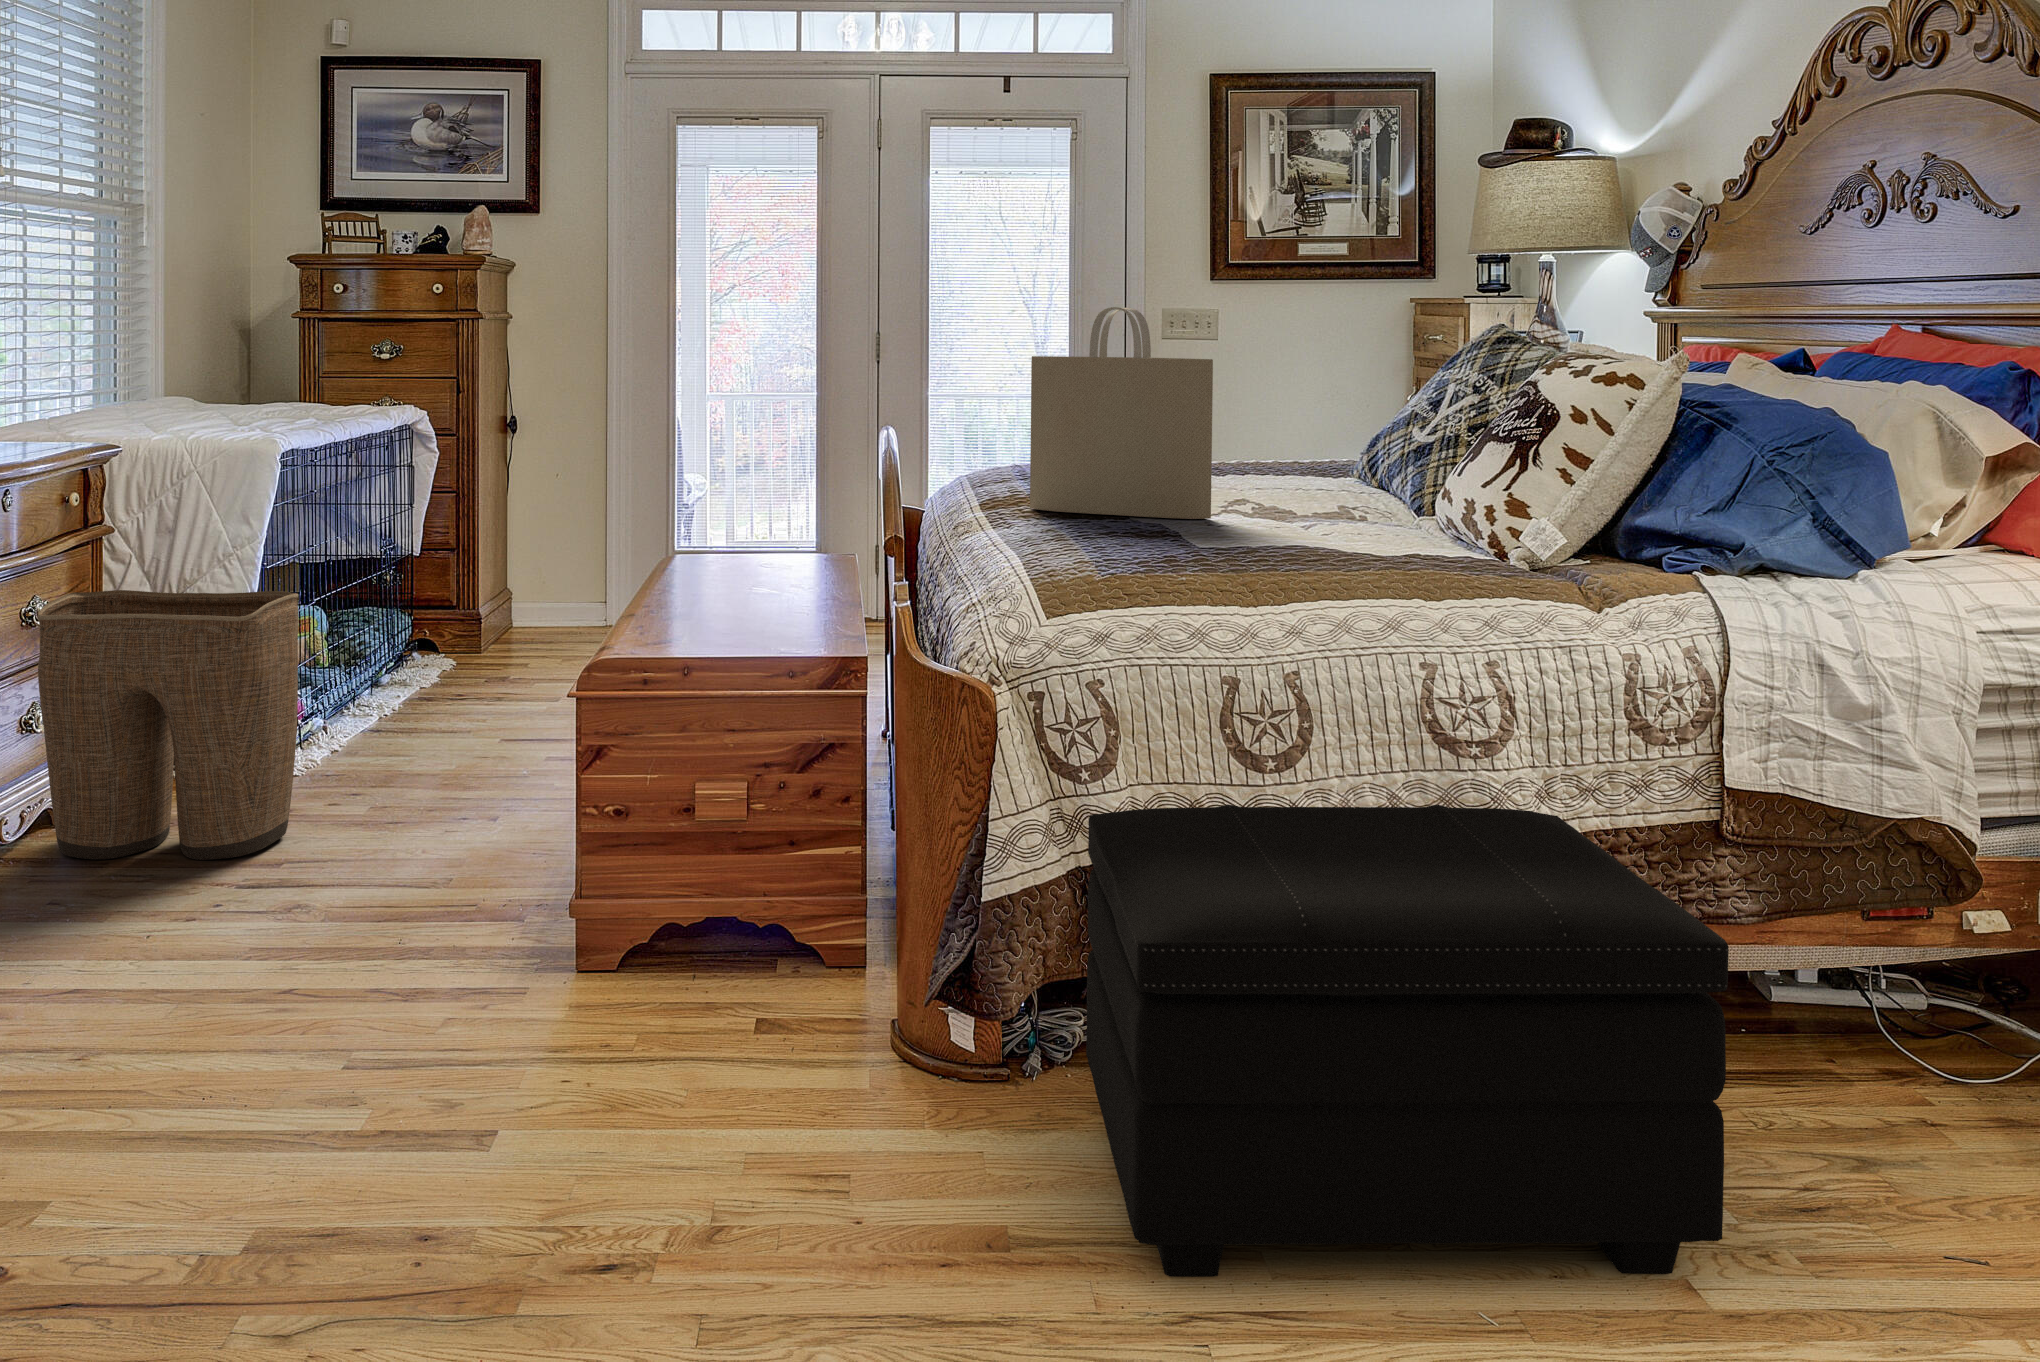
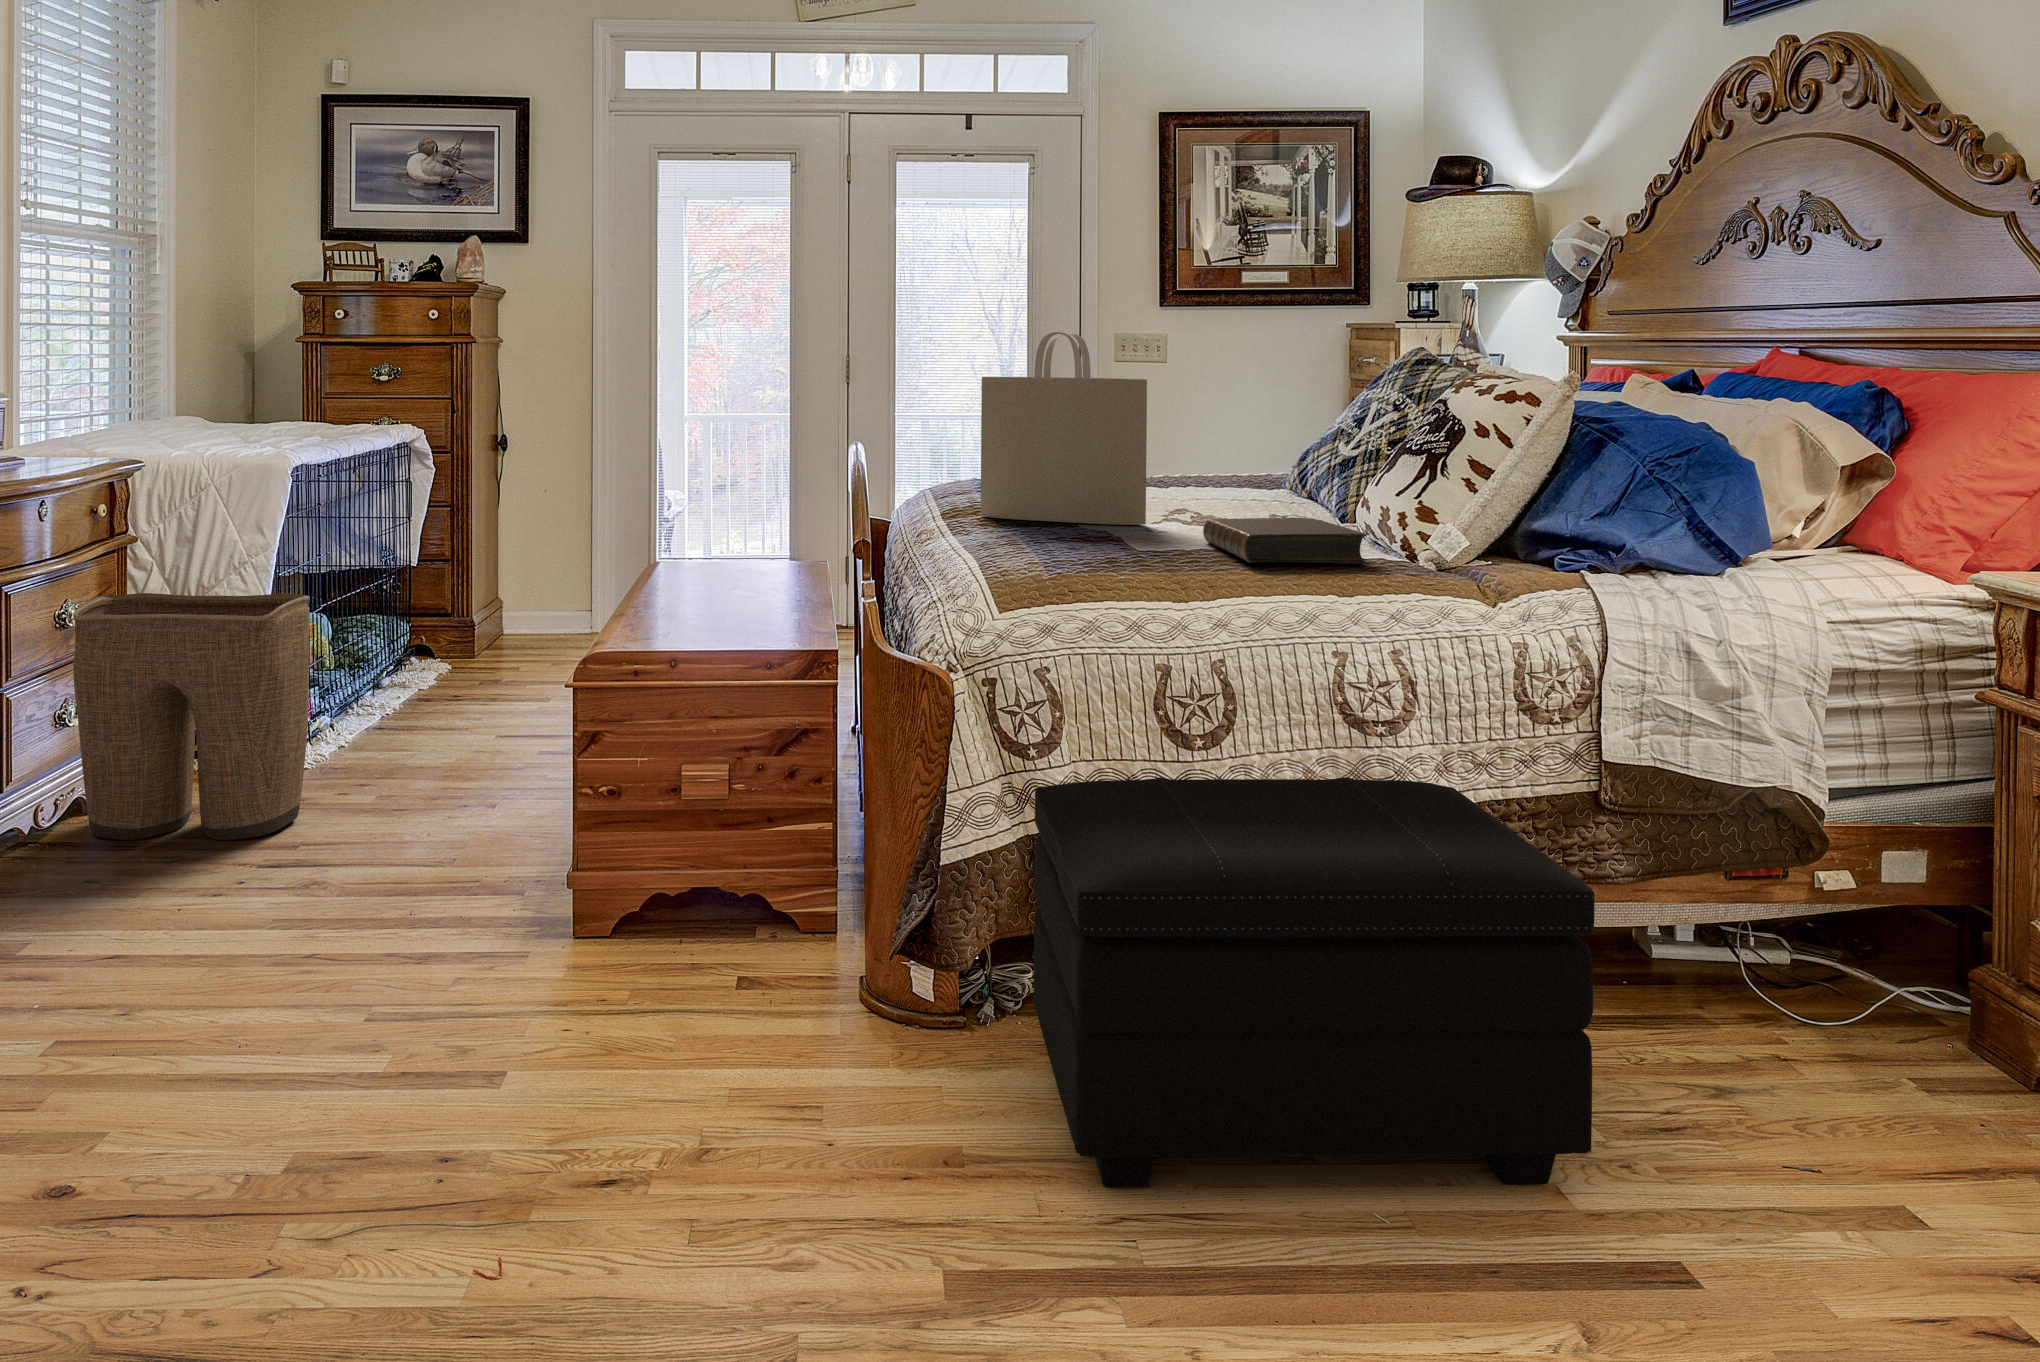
book: none [1275,512,1457,564] -> present [1203,518,1366,564]

